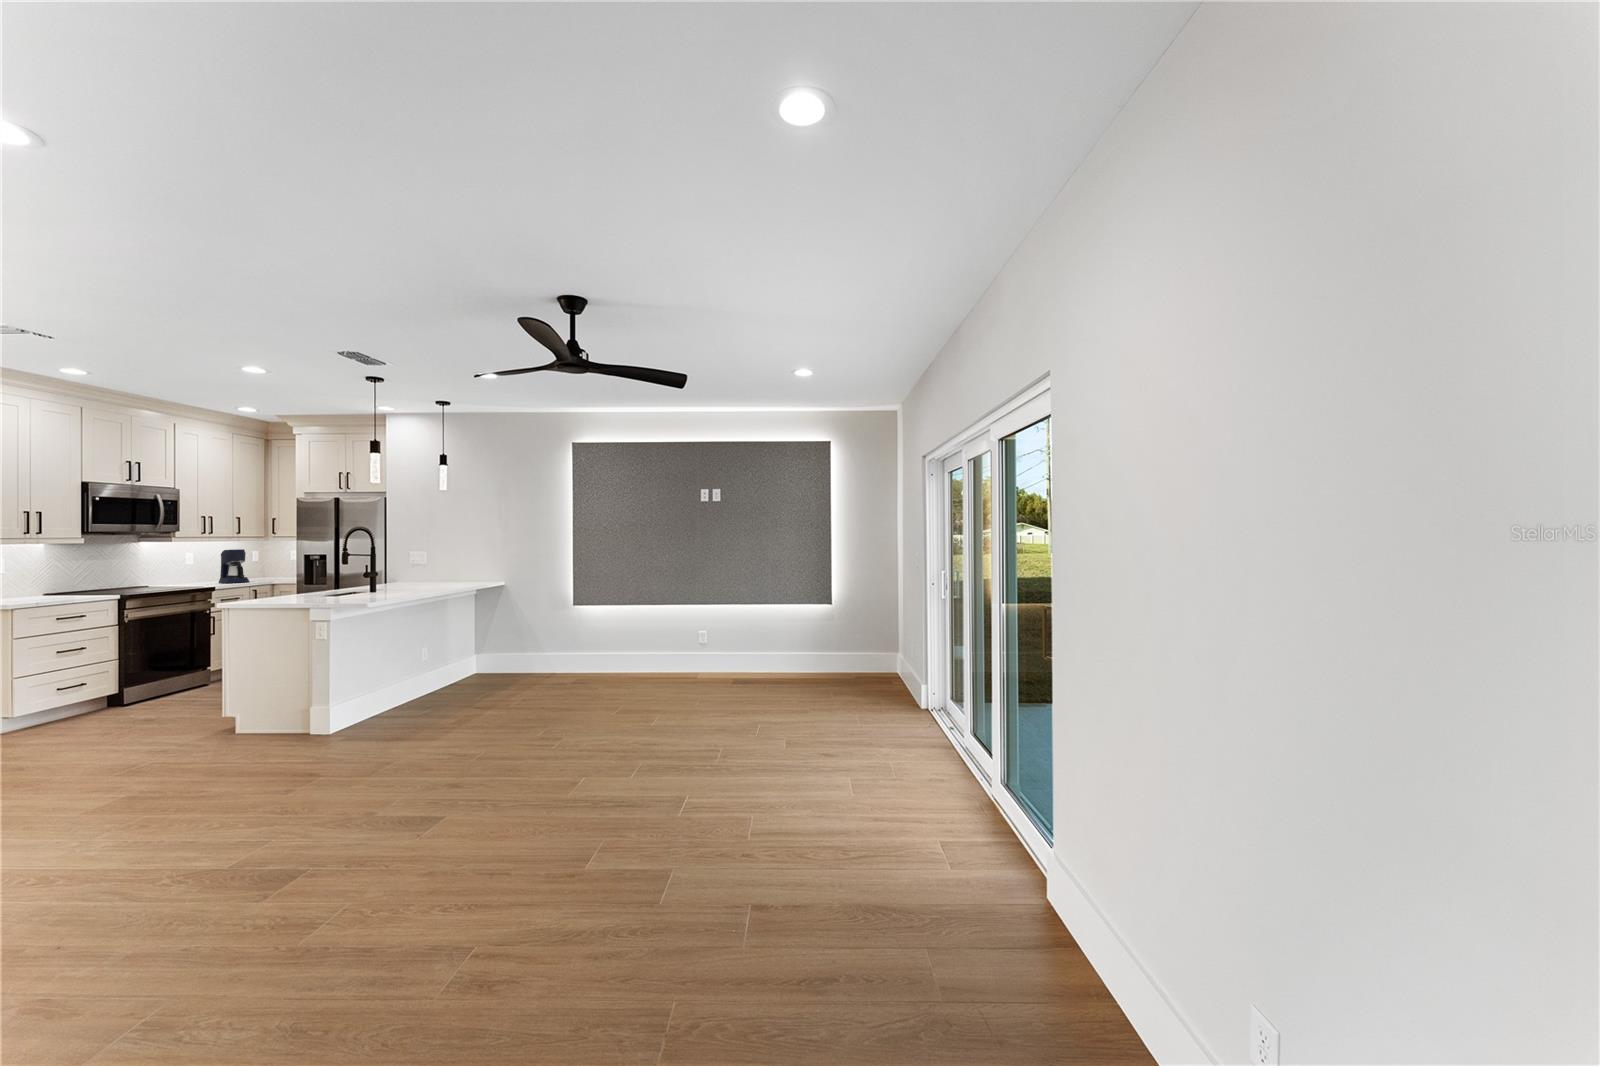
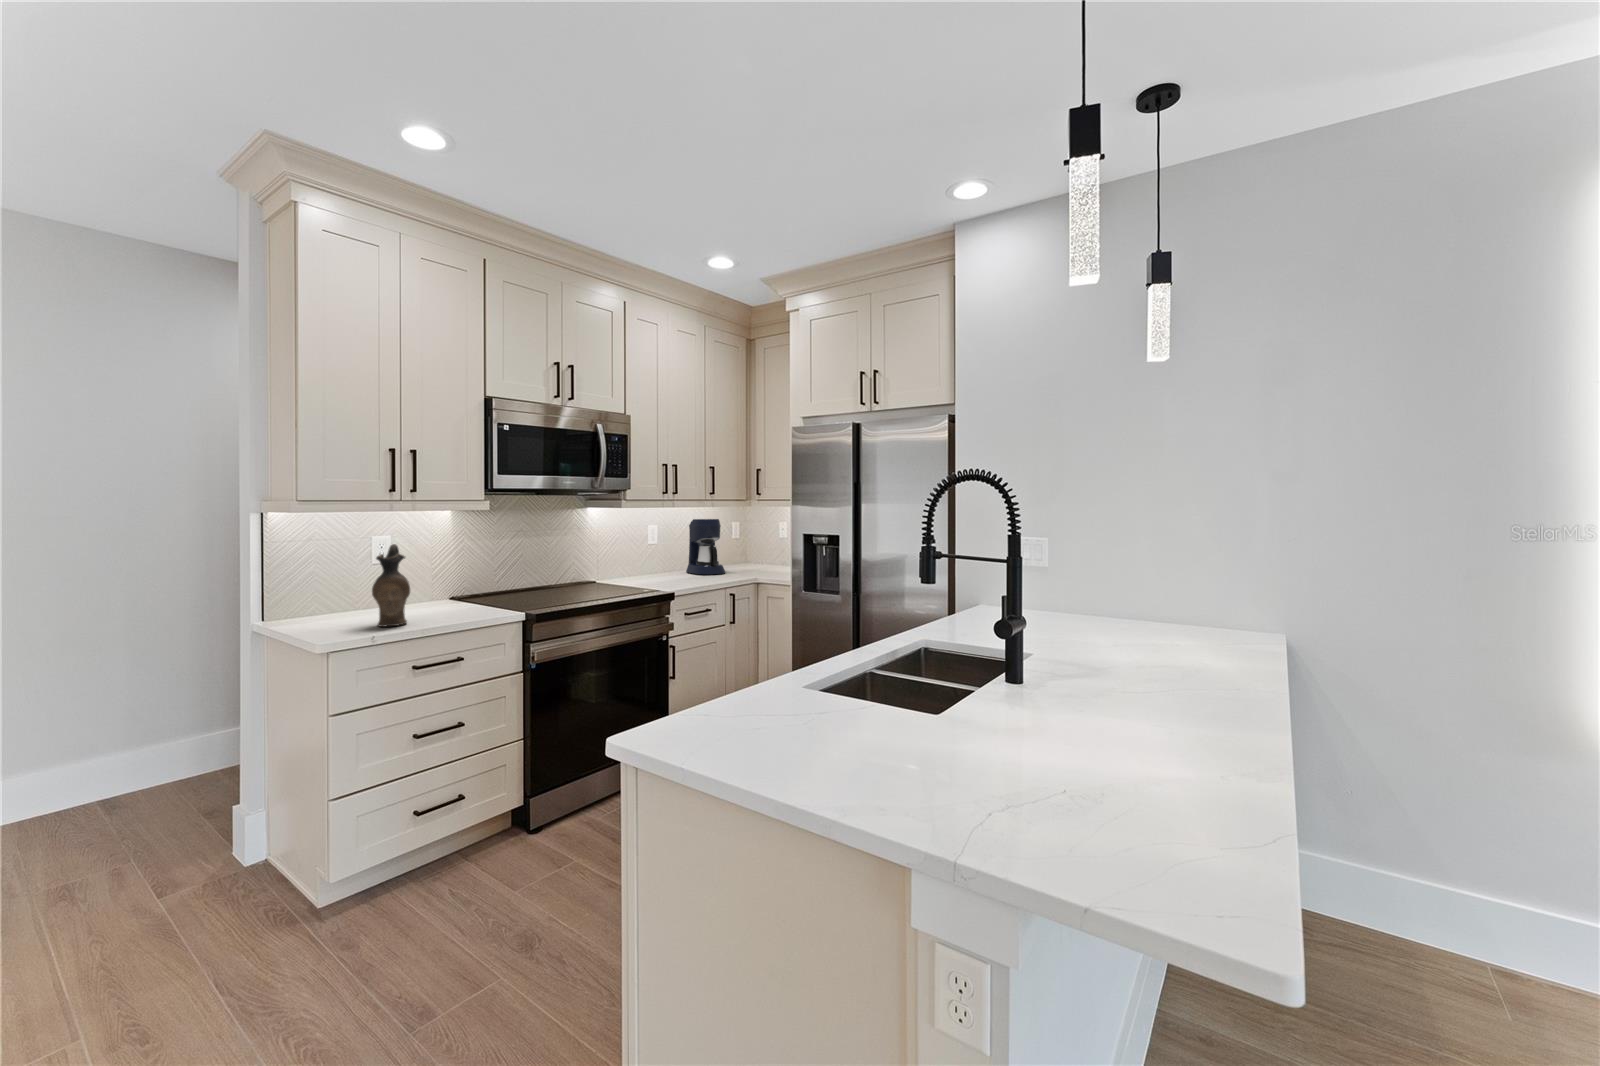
ceramic pitcher: none [25,559,50,600] -> present [372,544,410,627]

